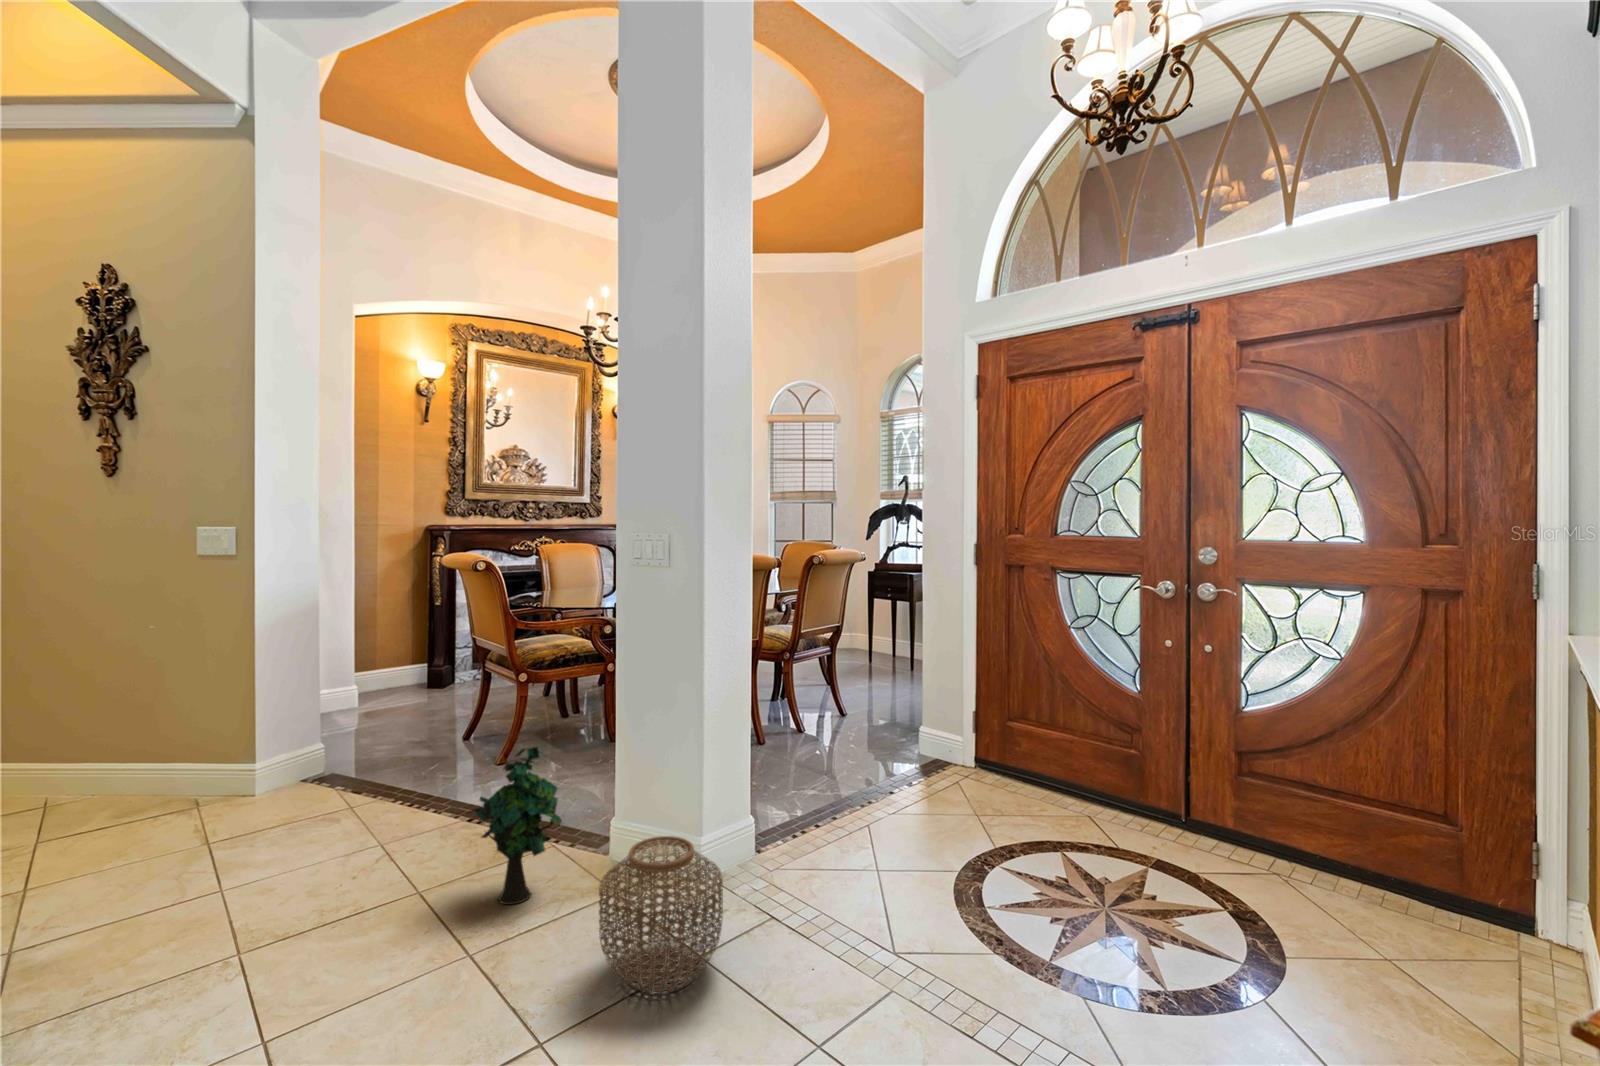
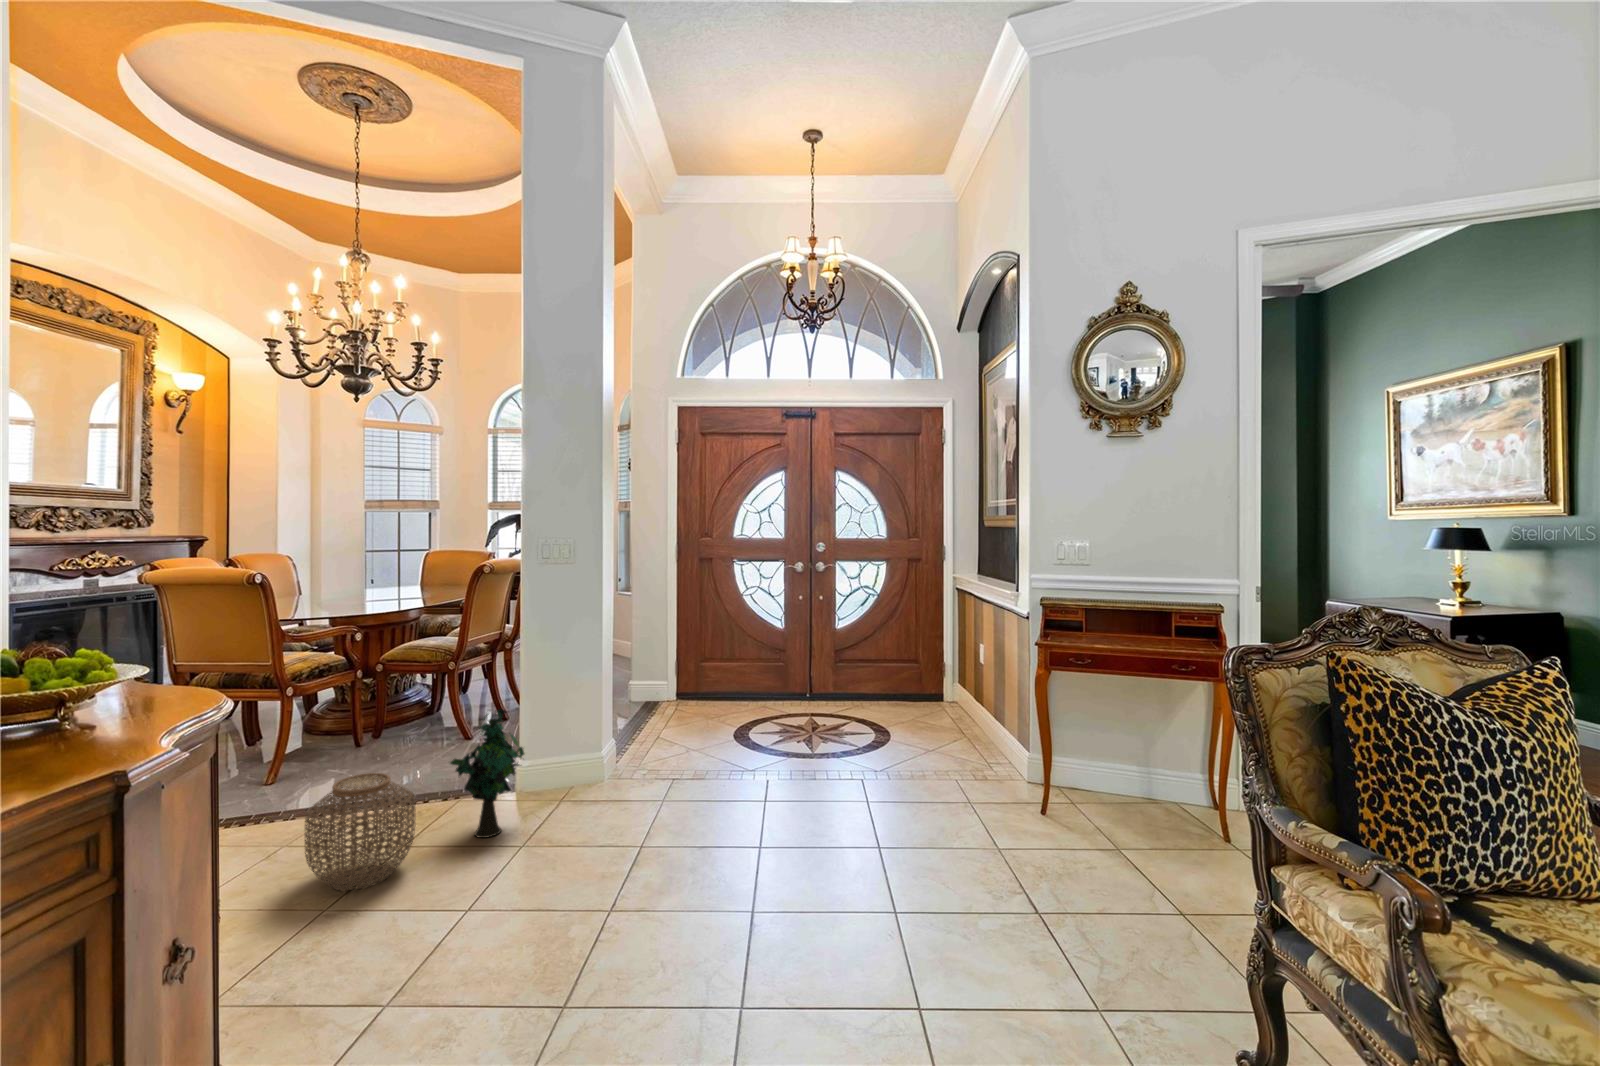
woven basket: present [599,836,723,994] -> present [305,773,415,890]

